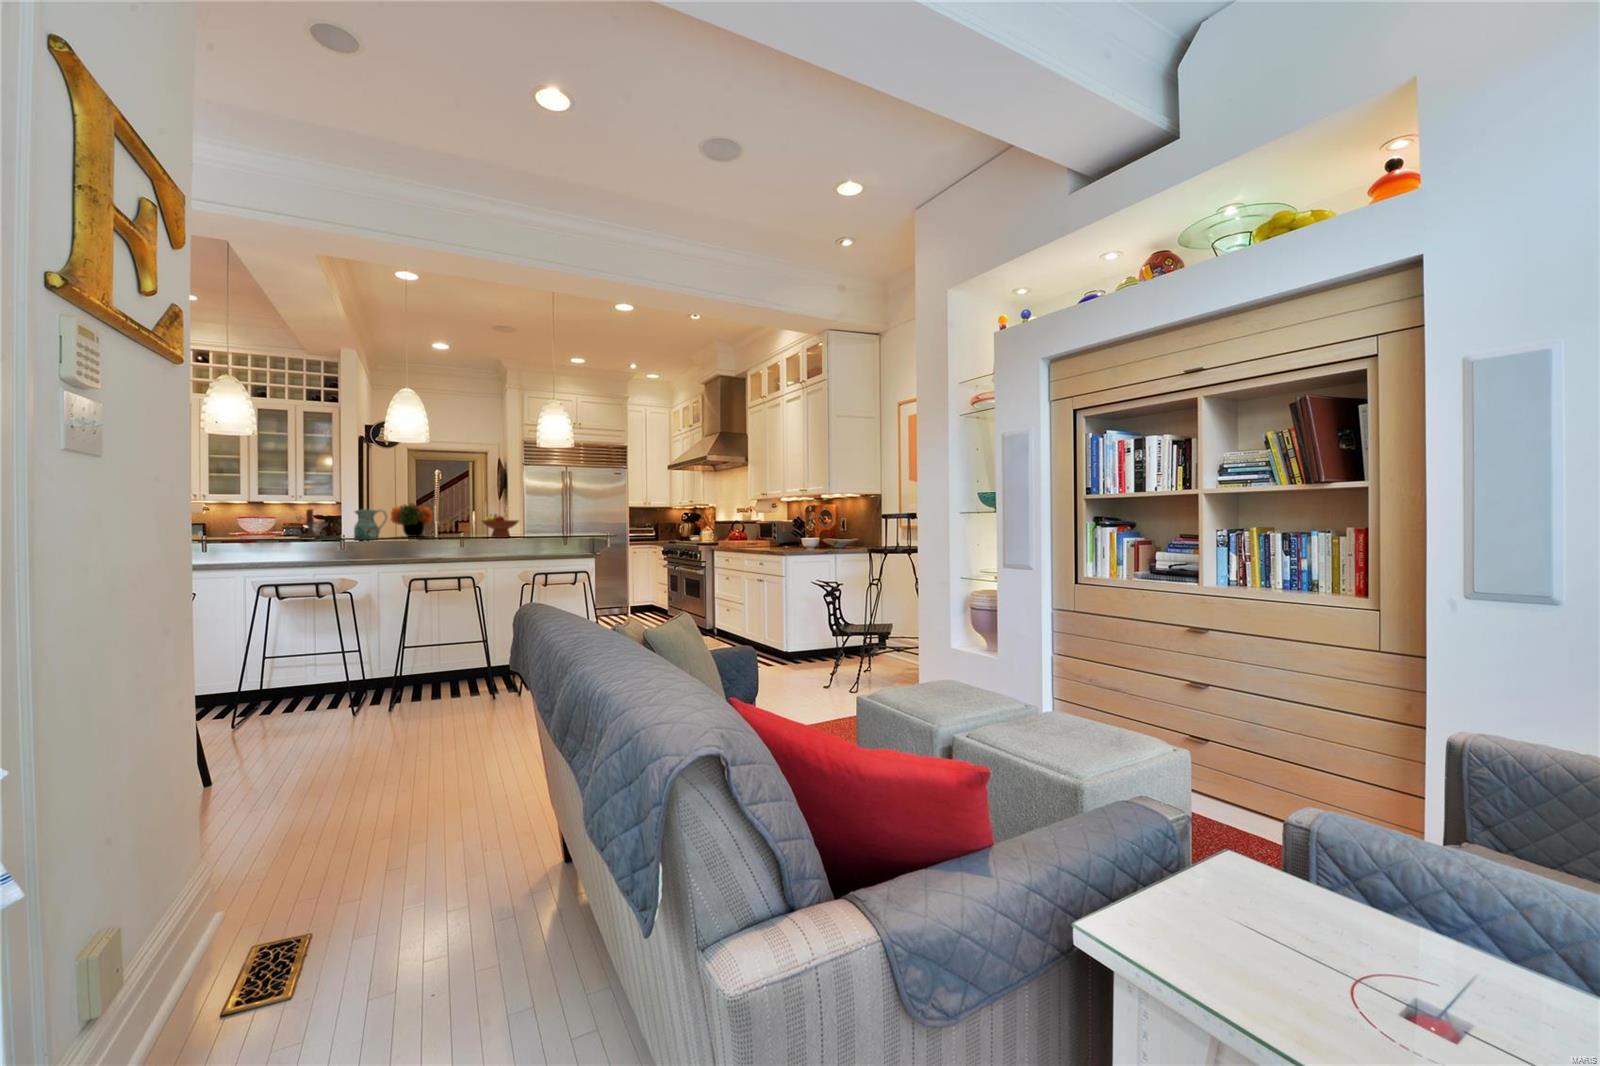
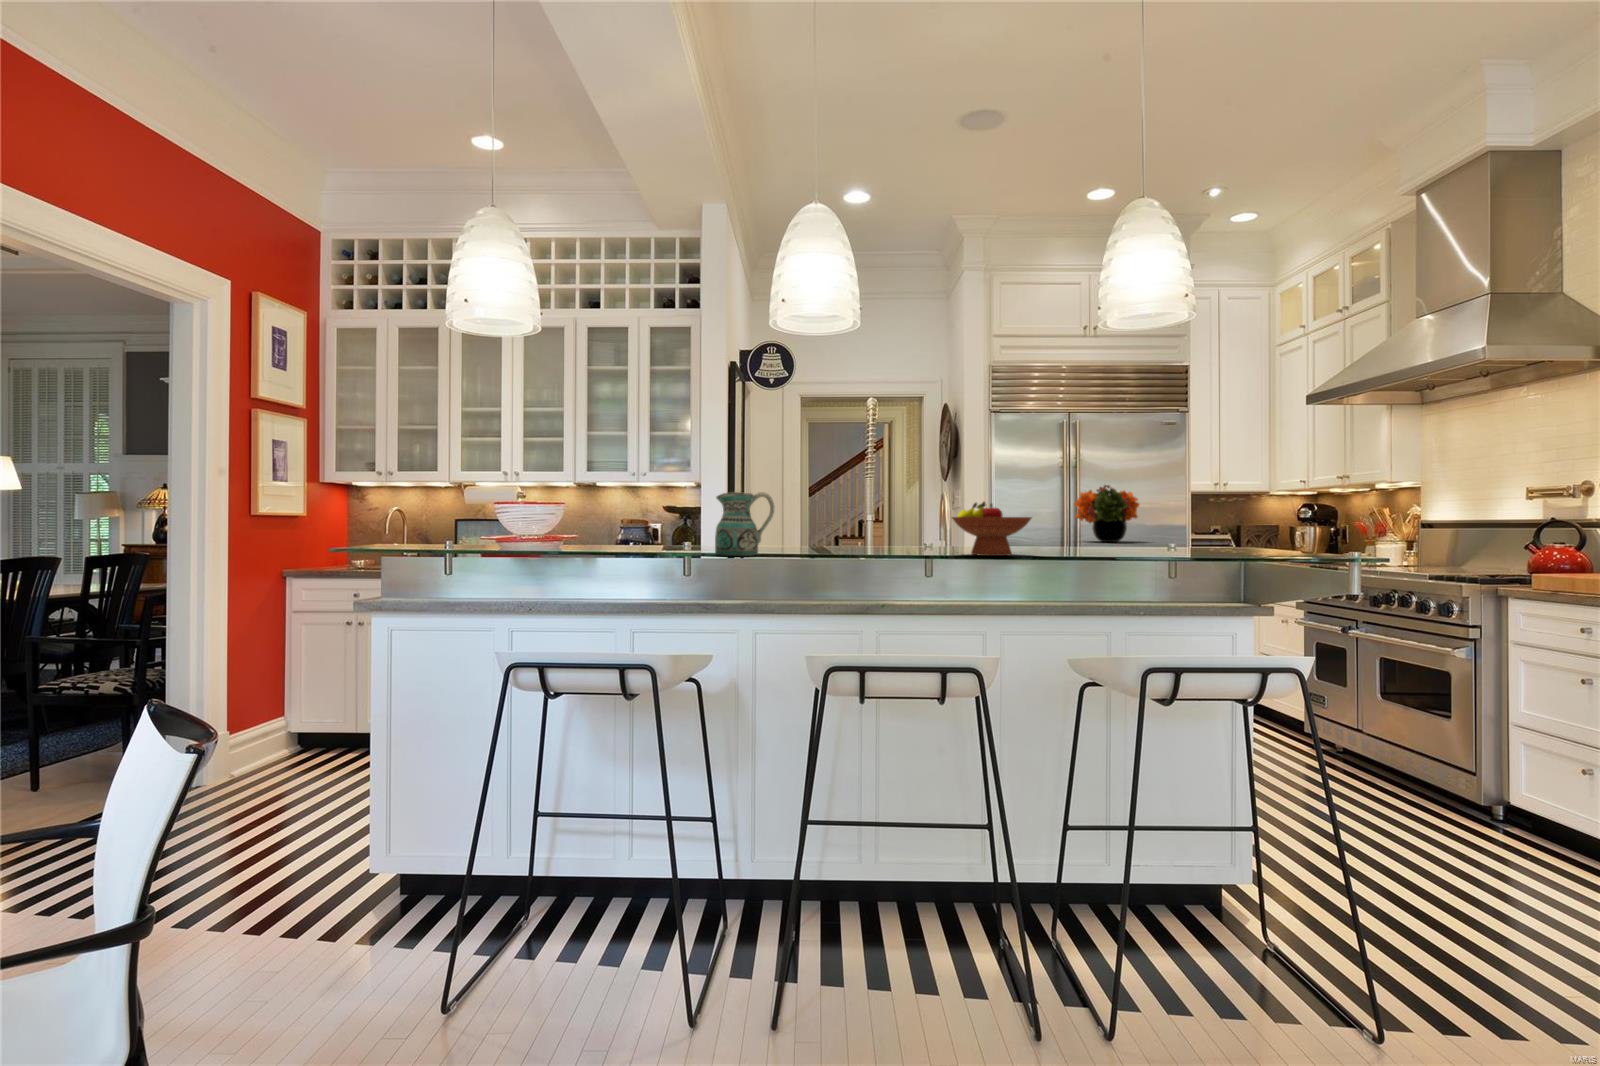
flower arrangement: present [391,503,432,537] -> present [1074,485,1139,542]
candle holder: present [299,509,322,537] -> none [629,493,673,547]

